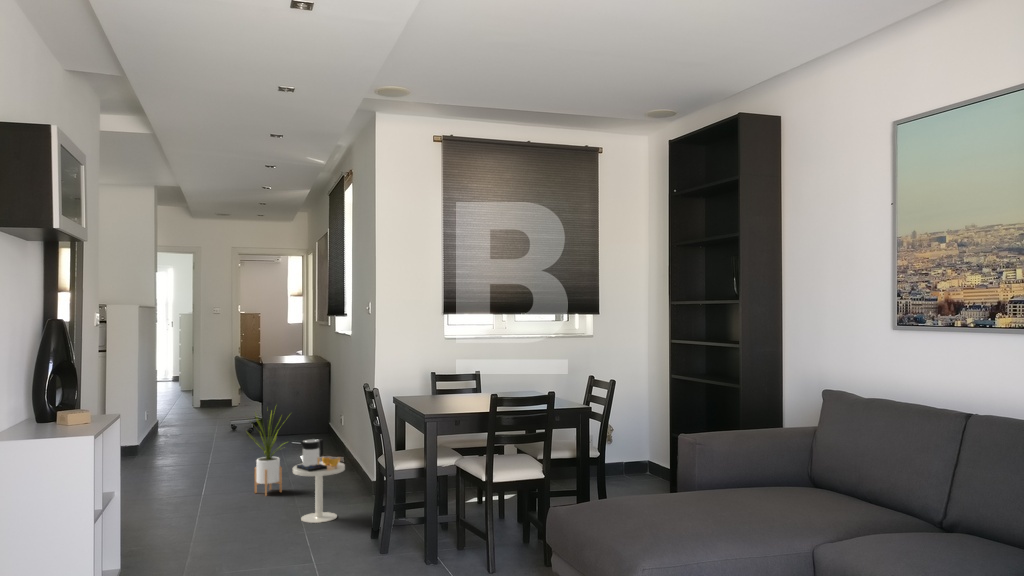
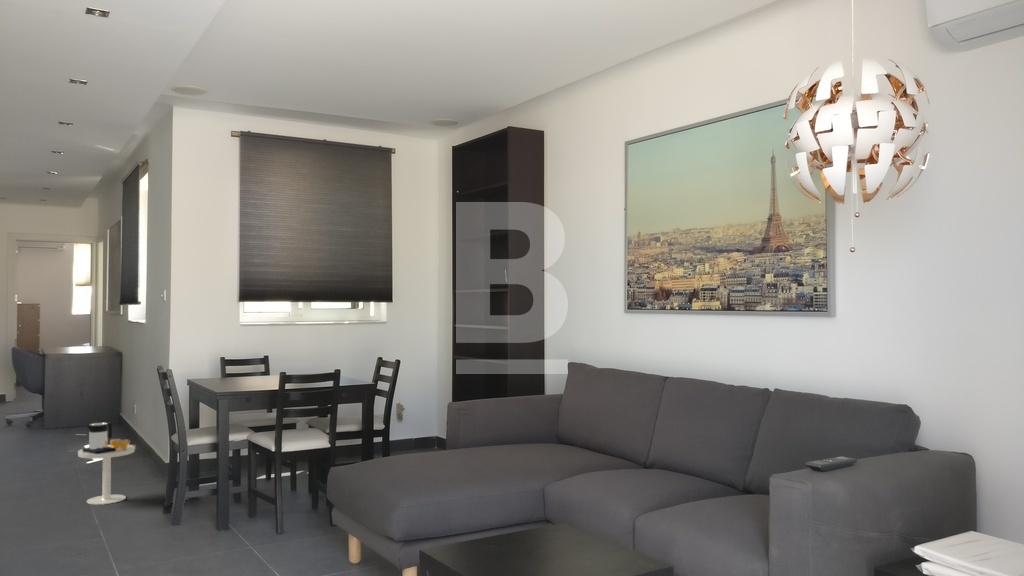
house plant: present [255,411,282,496] -> none [23,390,79,484]

